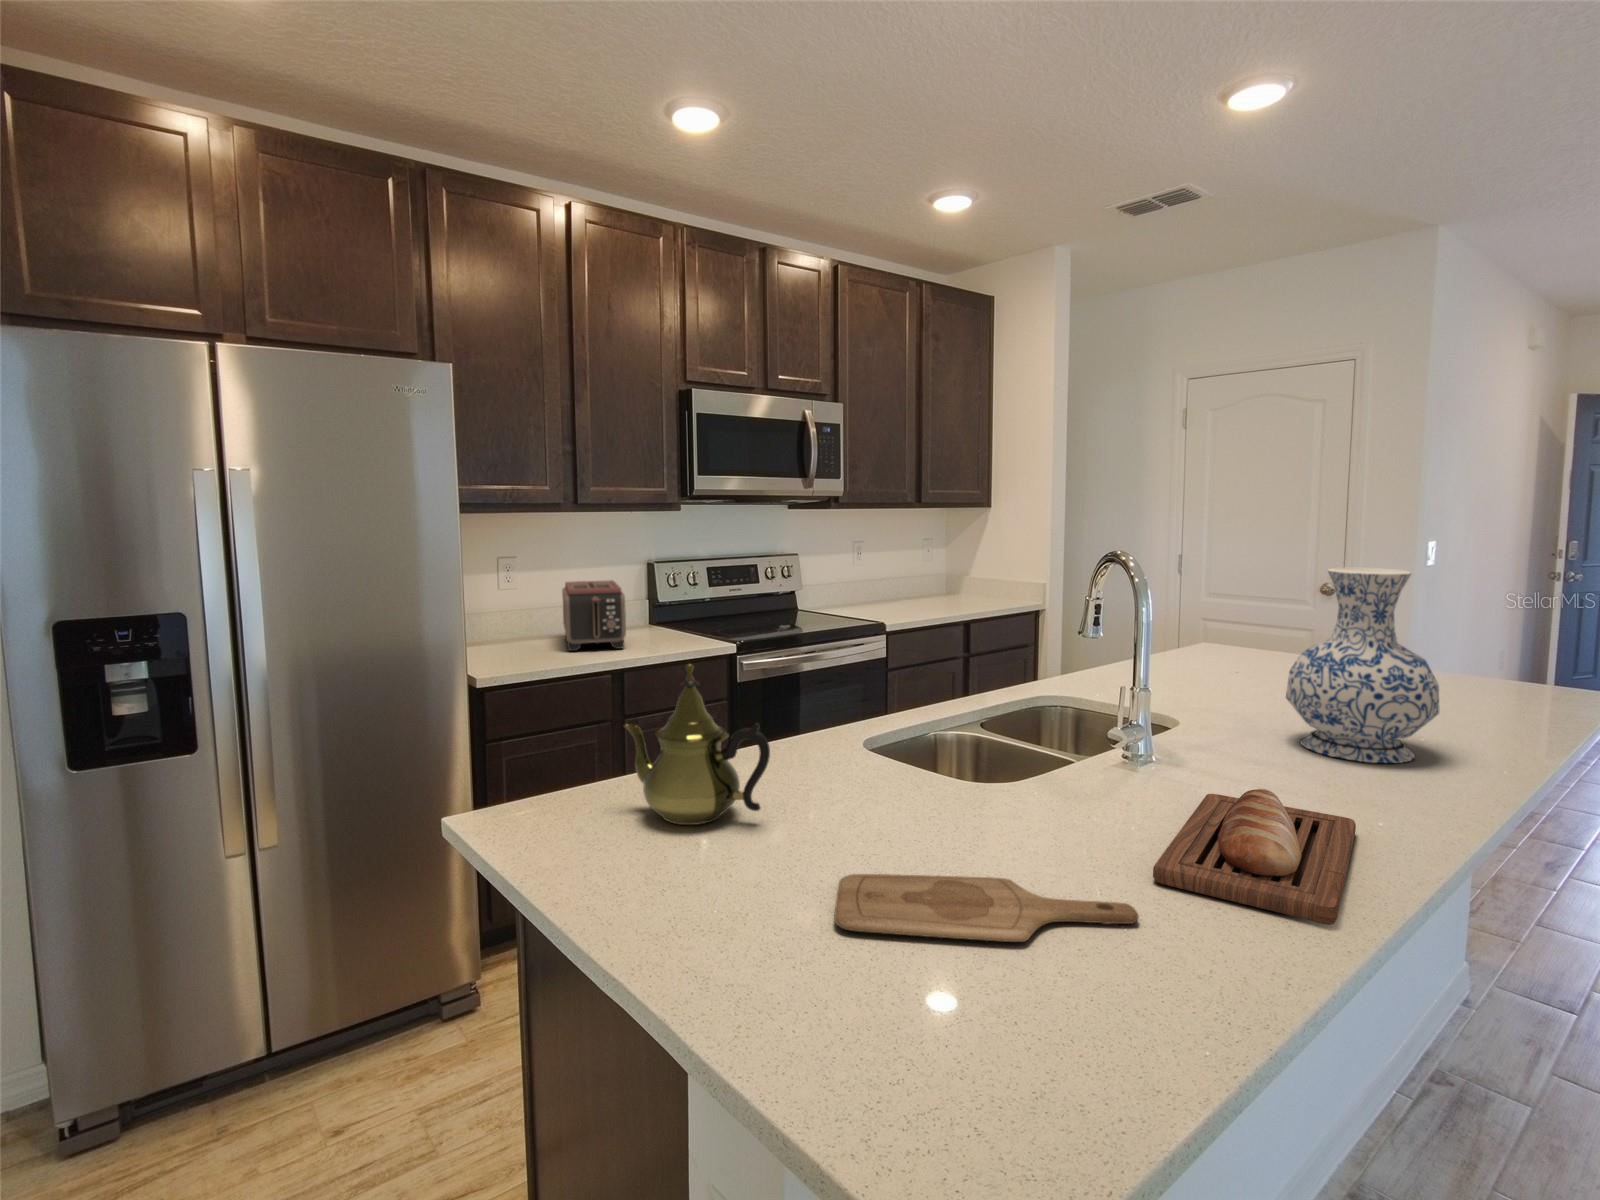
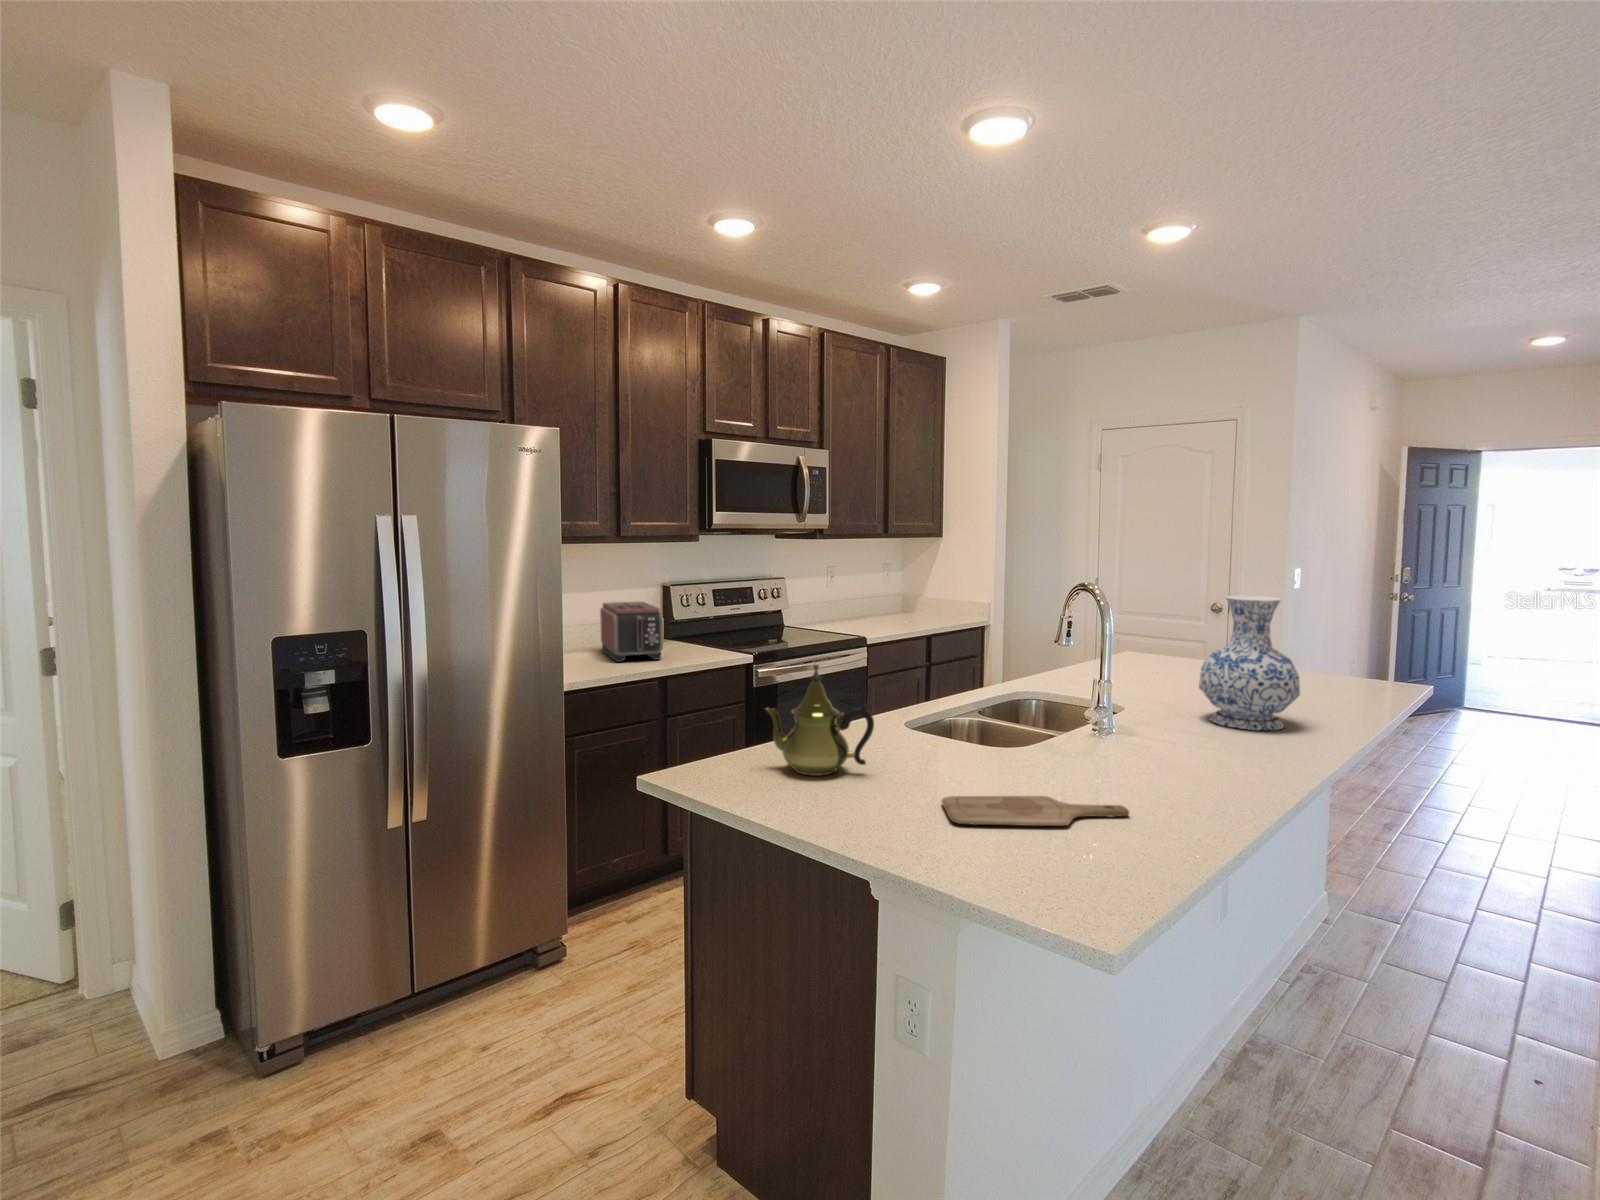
bread loaf: present [1153,789,1356,925] -> none [1132,742,1249,813]

